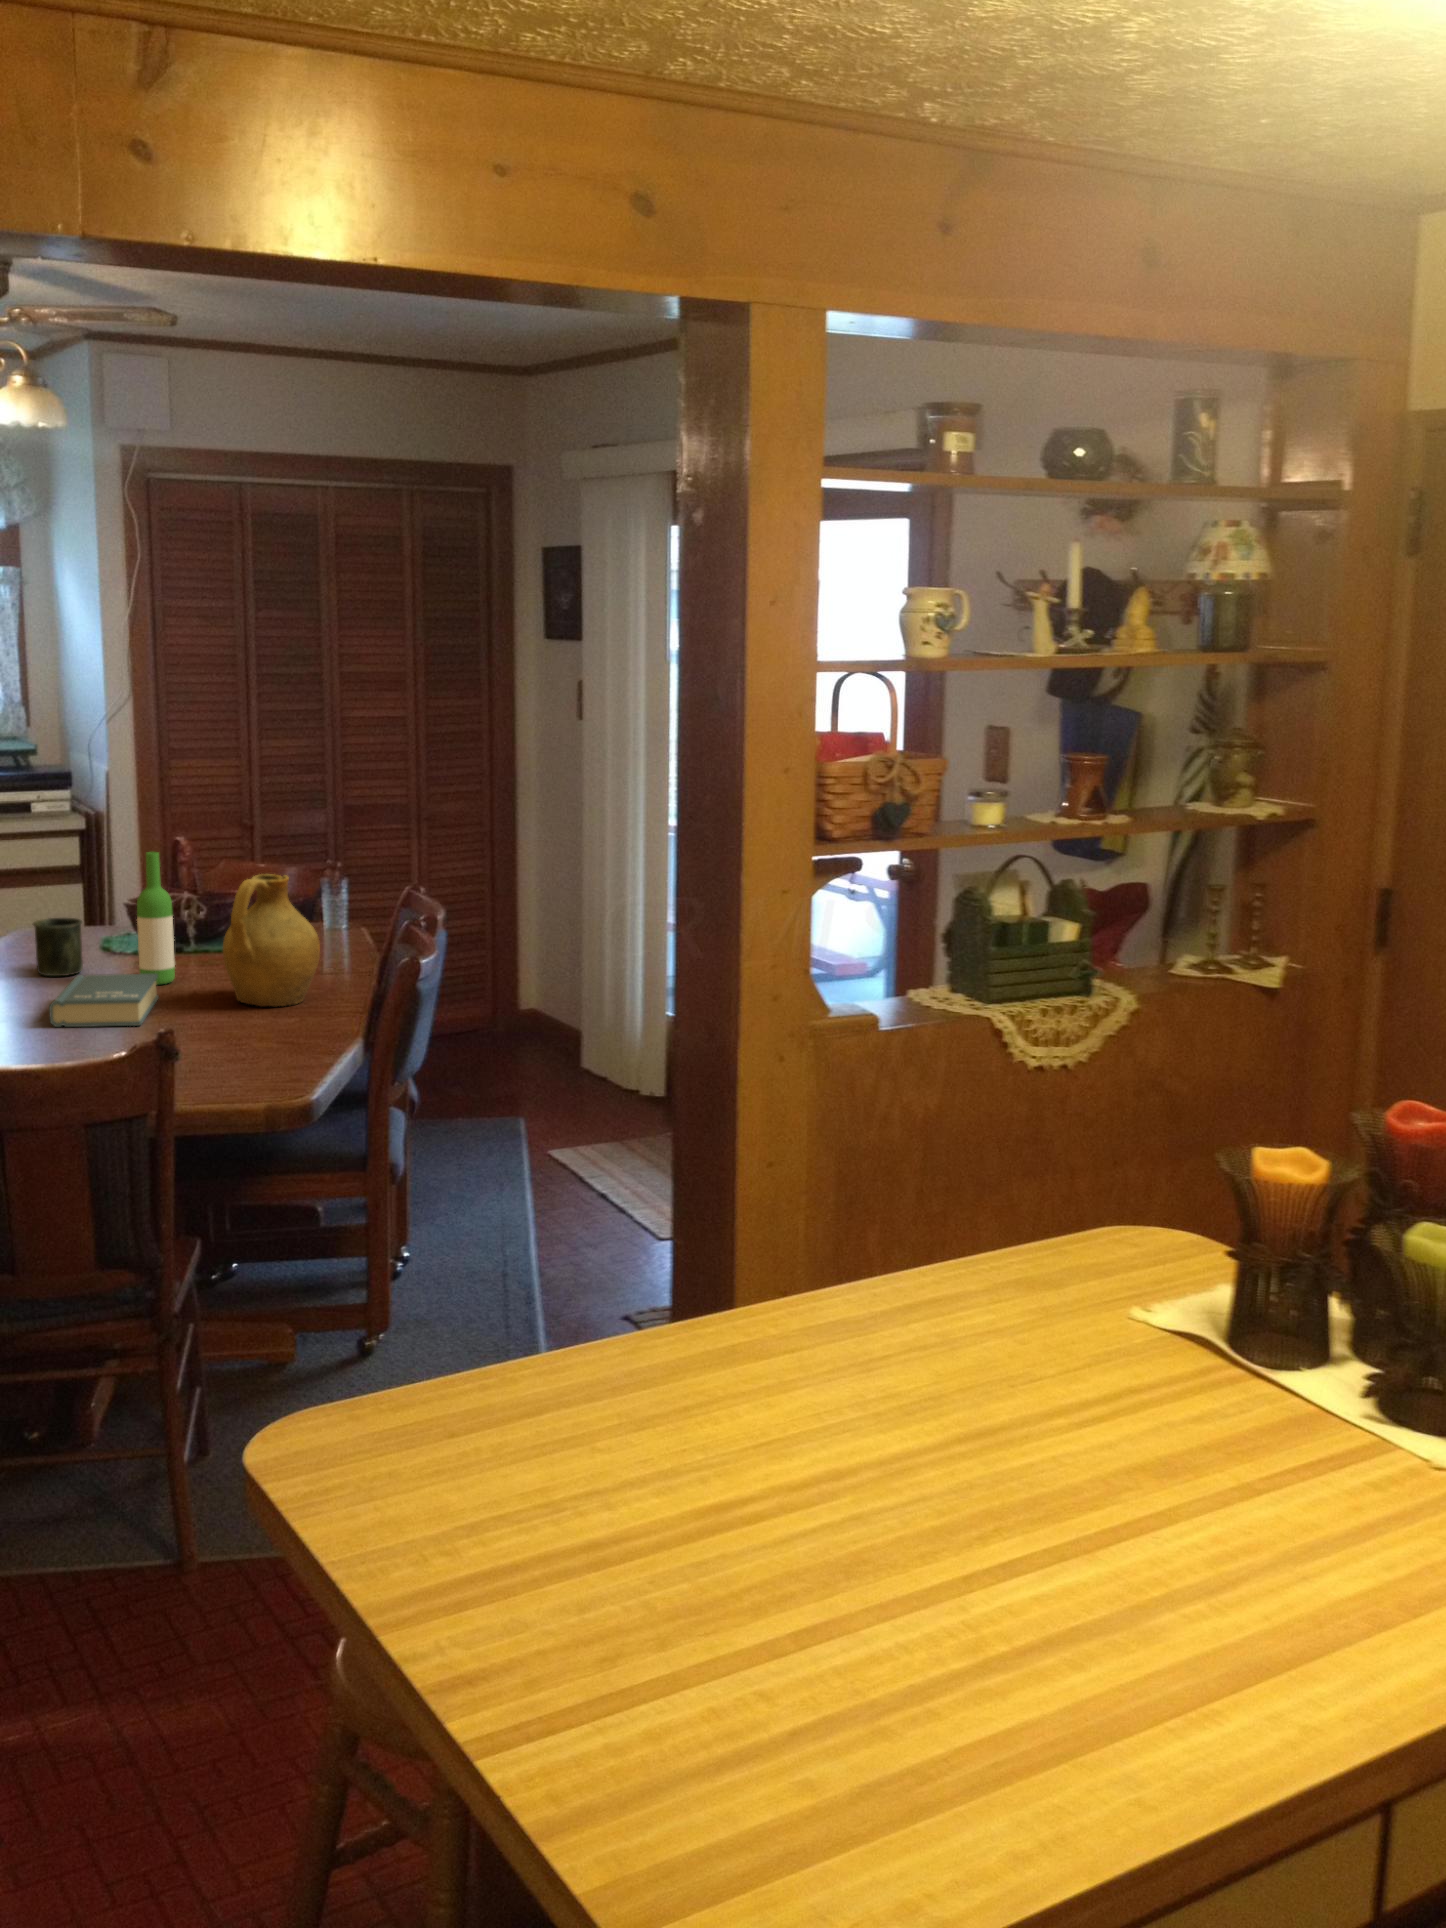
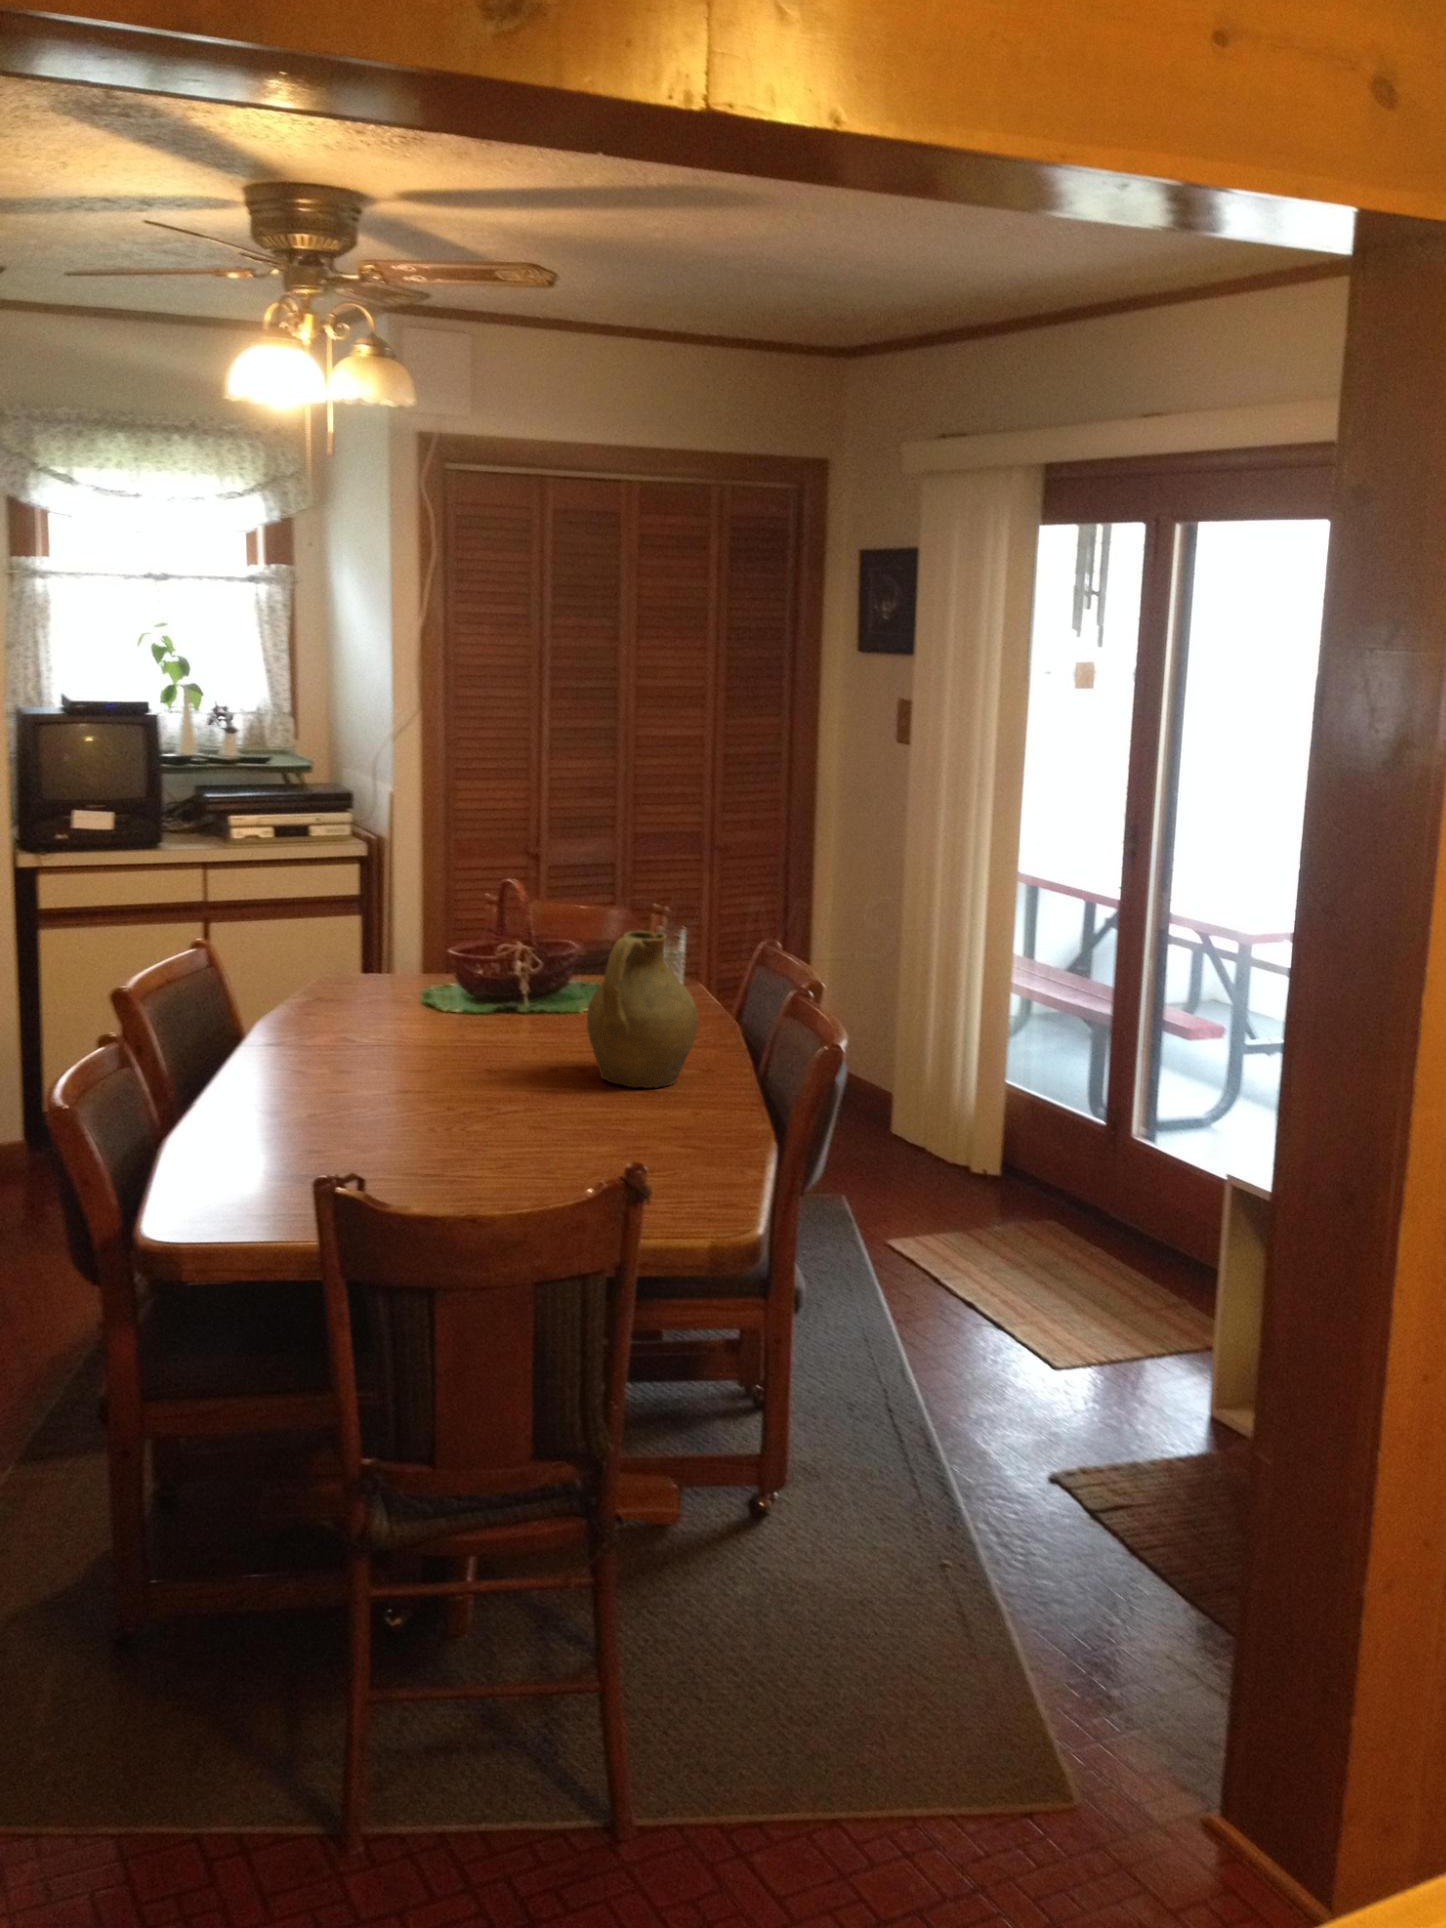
wine bottle: present [137,852,175,984] -> none [481,900,521,1054]
mug: present [33,918,83,976] -> none [359,972,414,1040]
book: present [49,974,158,1027] -> none [401,1044,511,1111]

